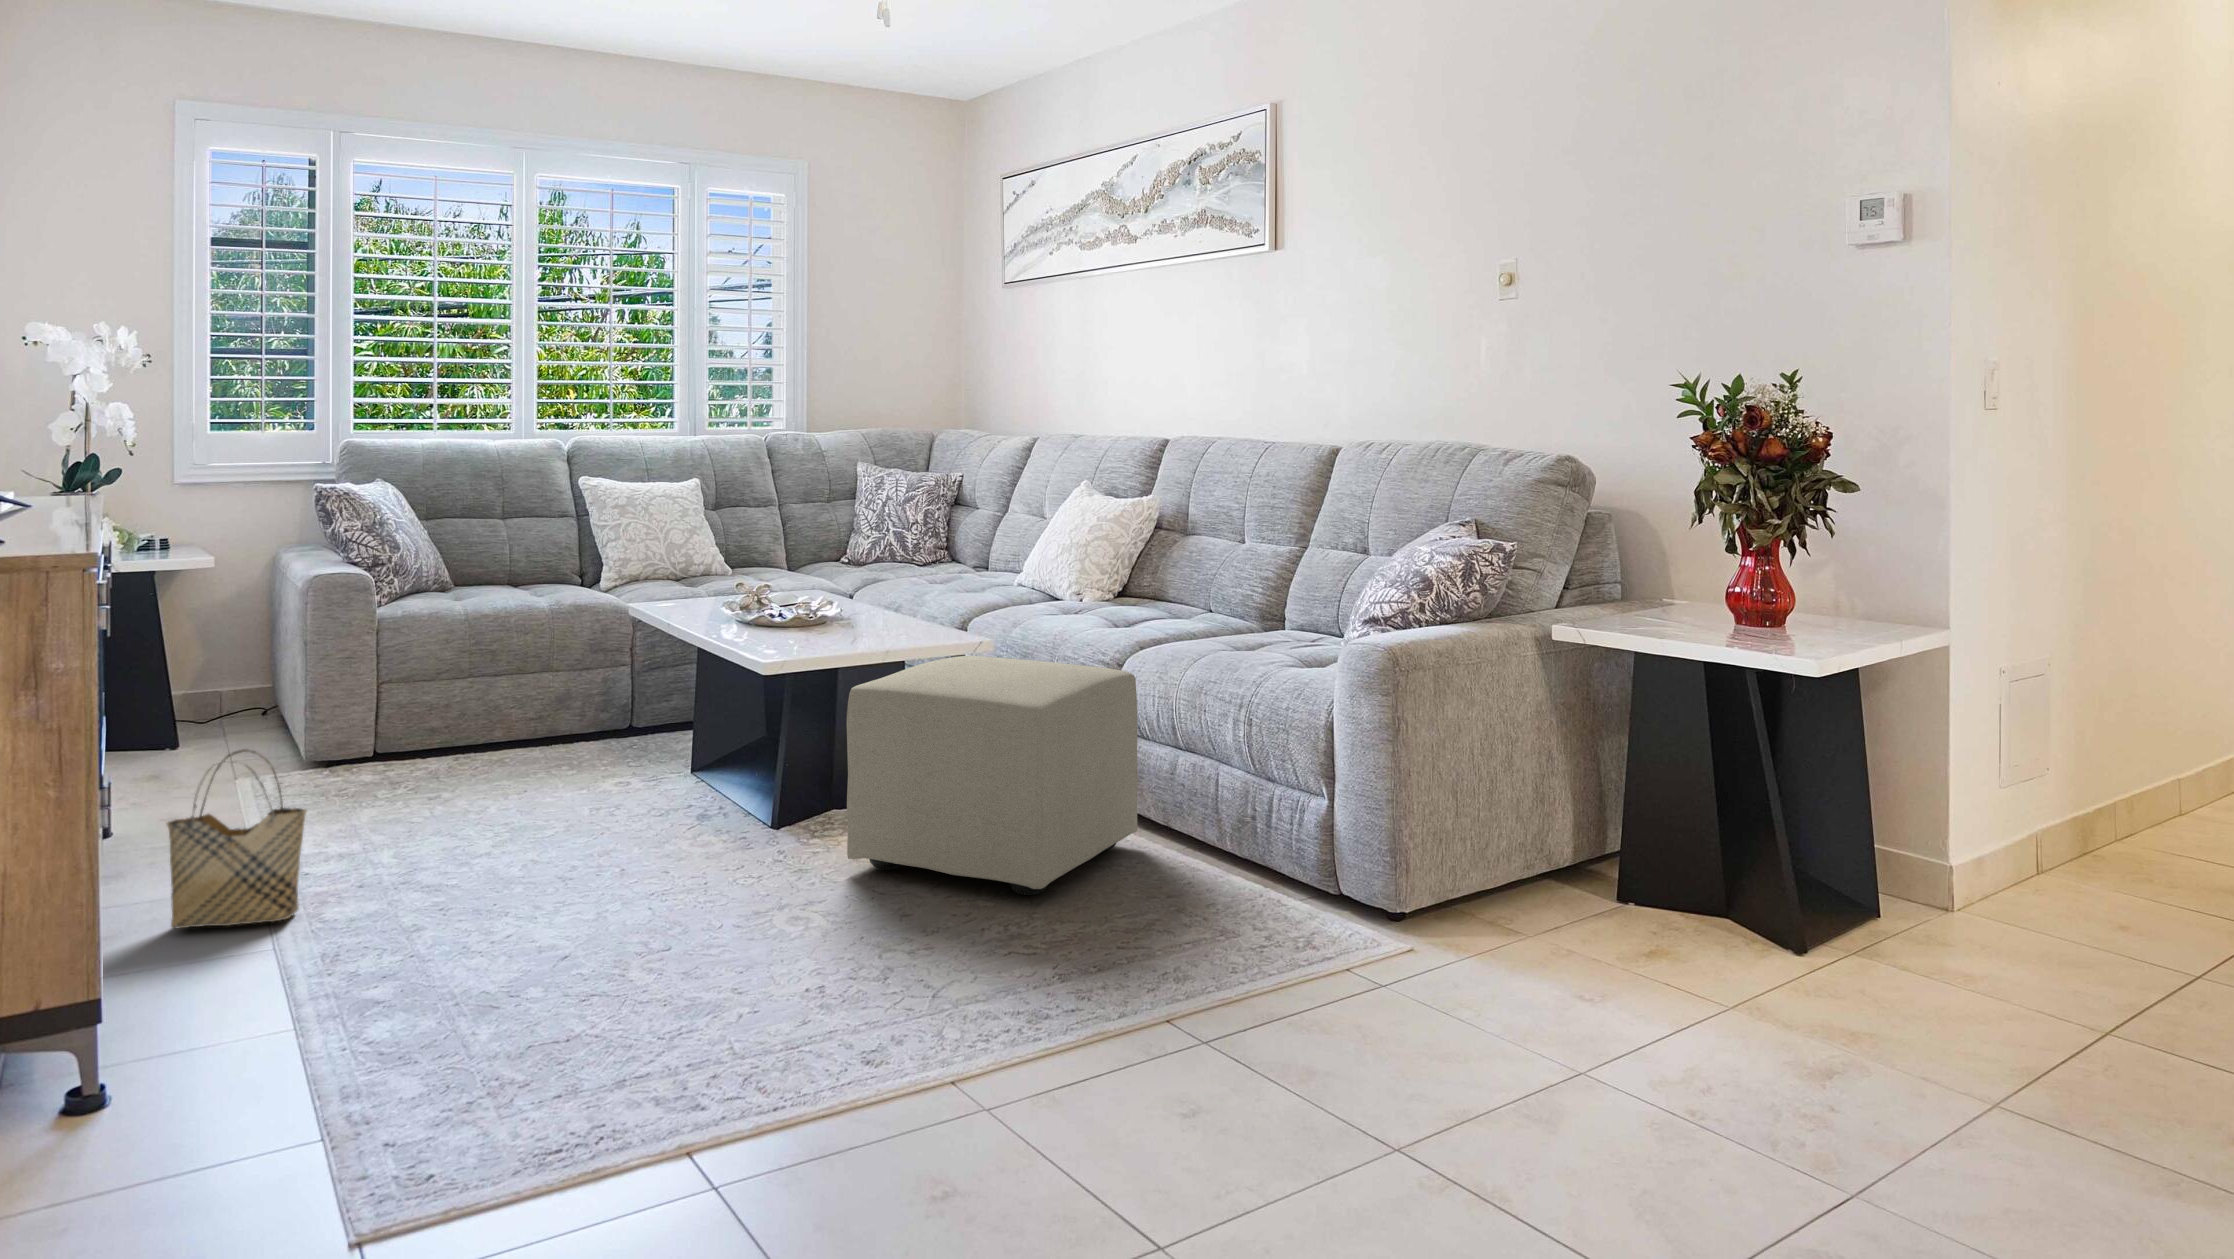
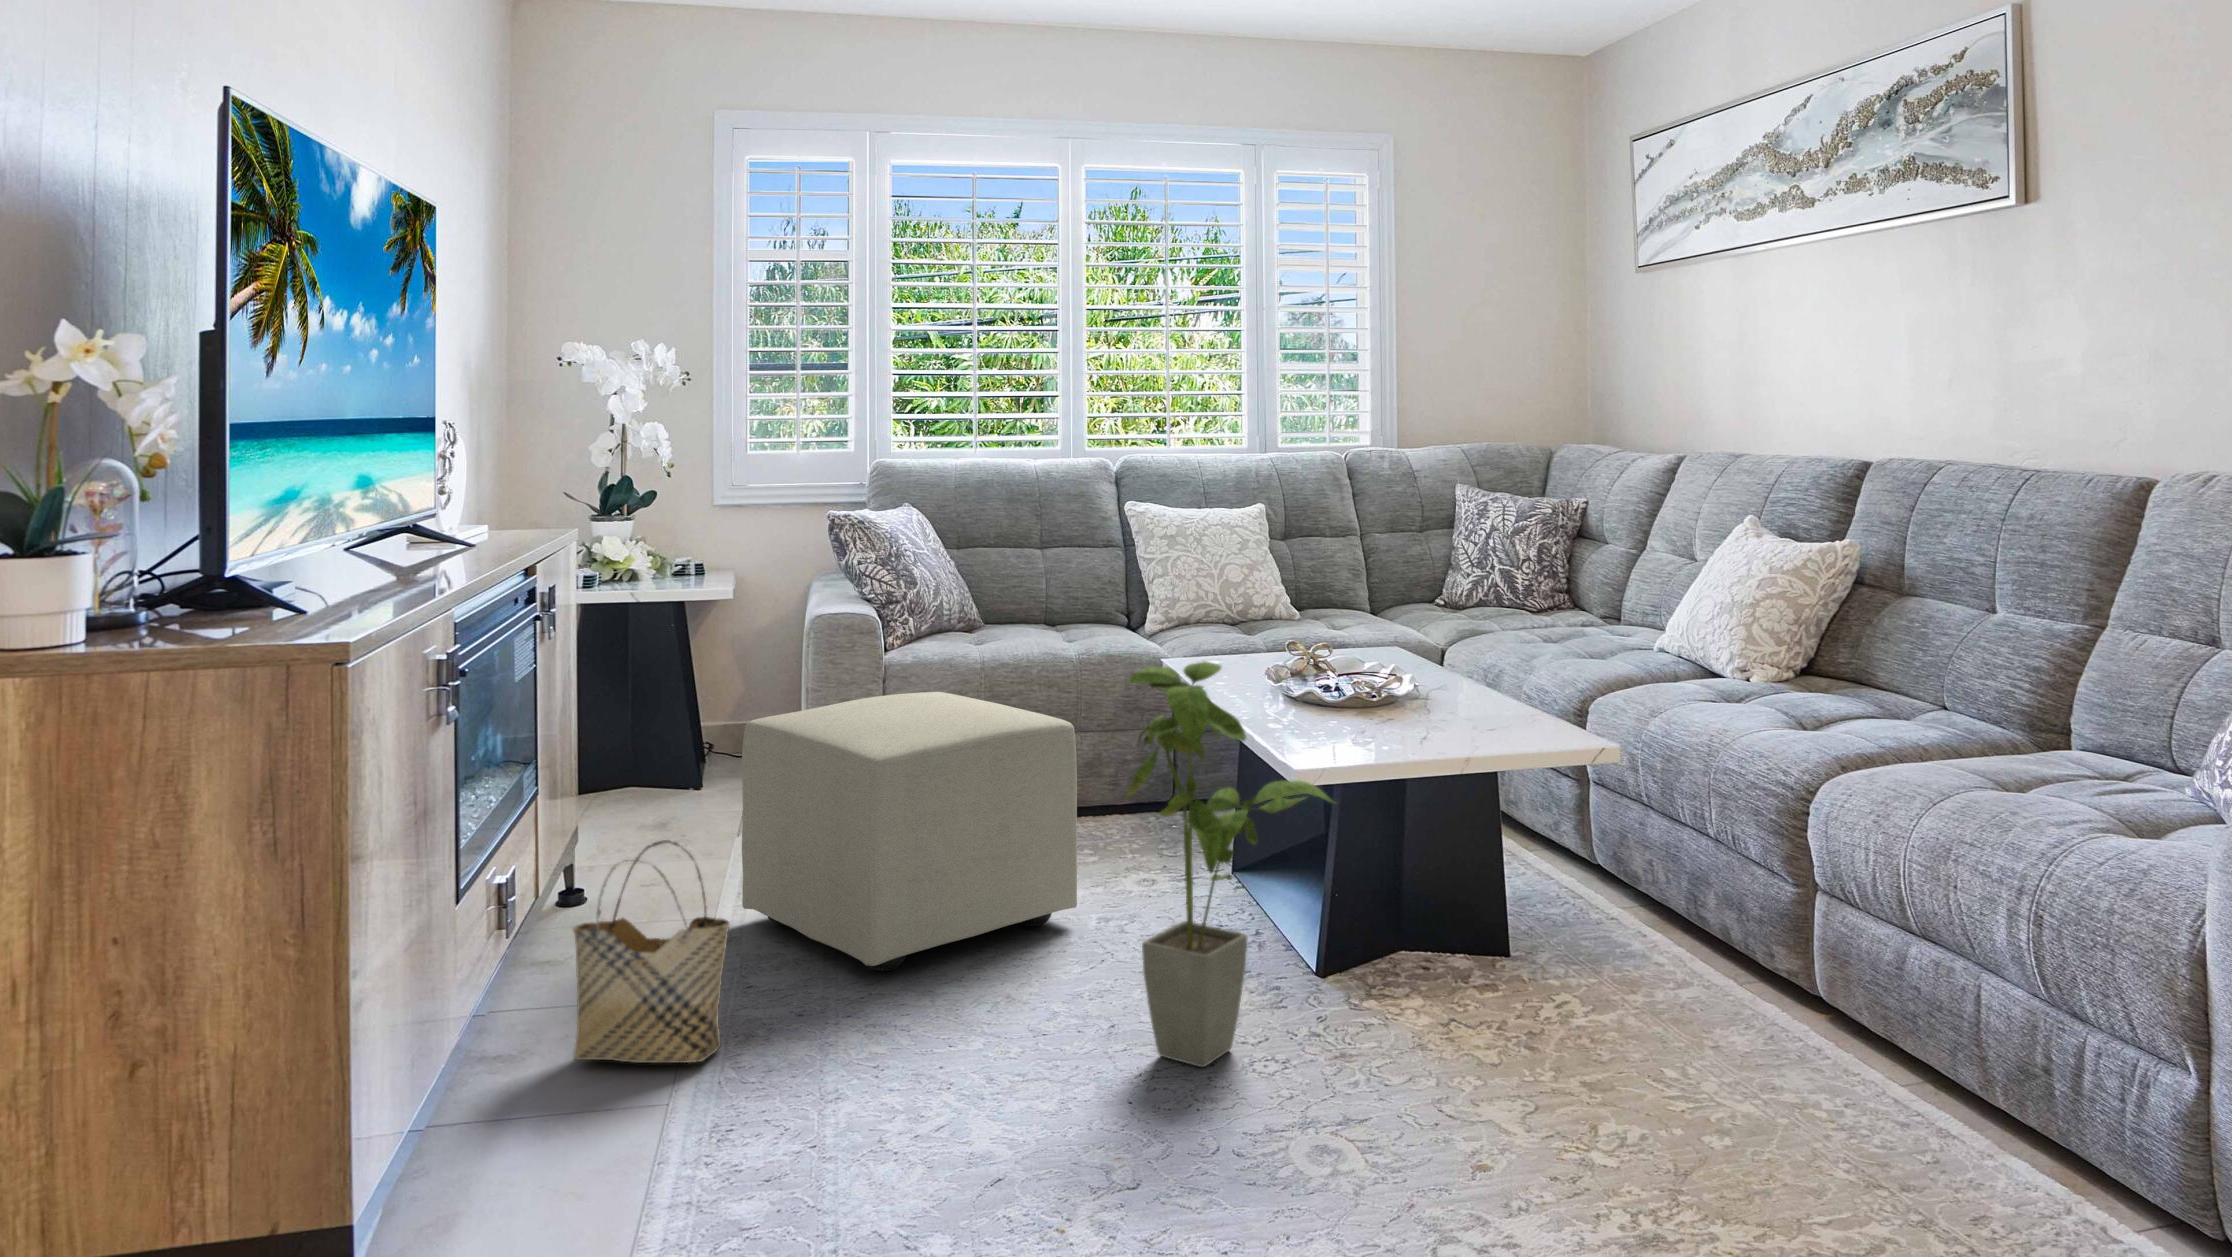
house plant: none [635,586,797,884] -> present [1126,661,1333,1067]
ottoman: present [847,656,1138,895] -> present [742,692,1077,971]

